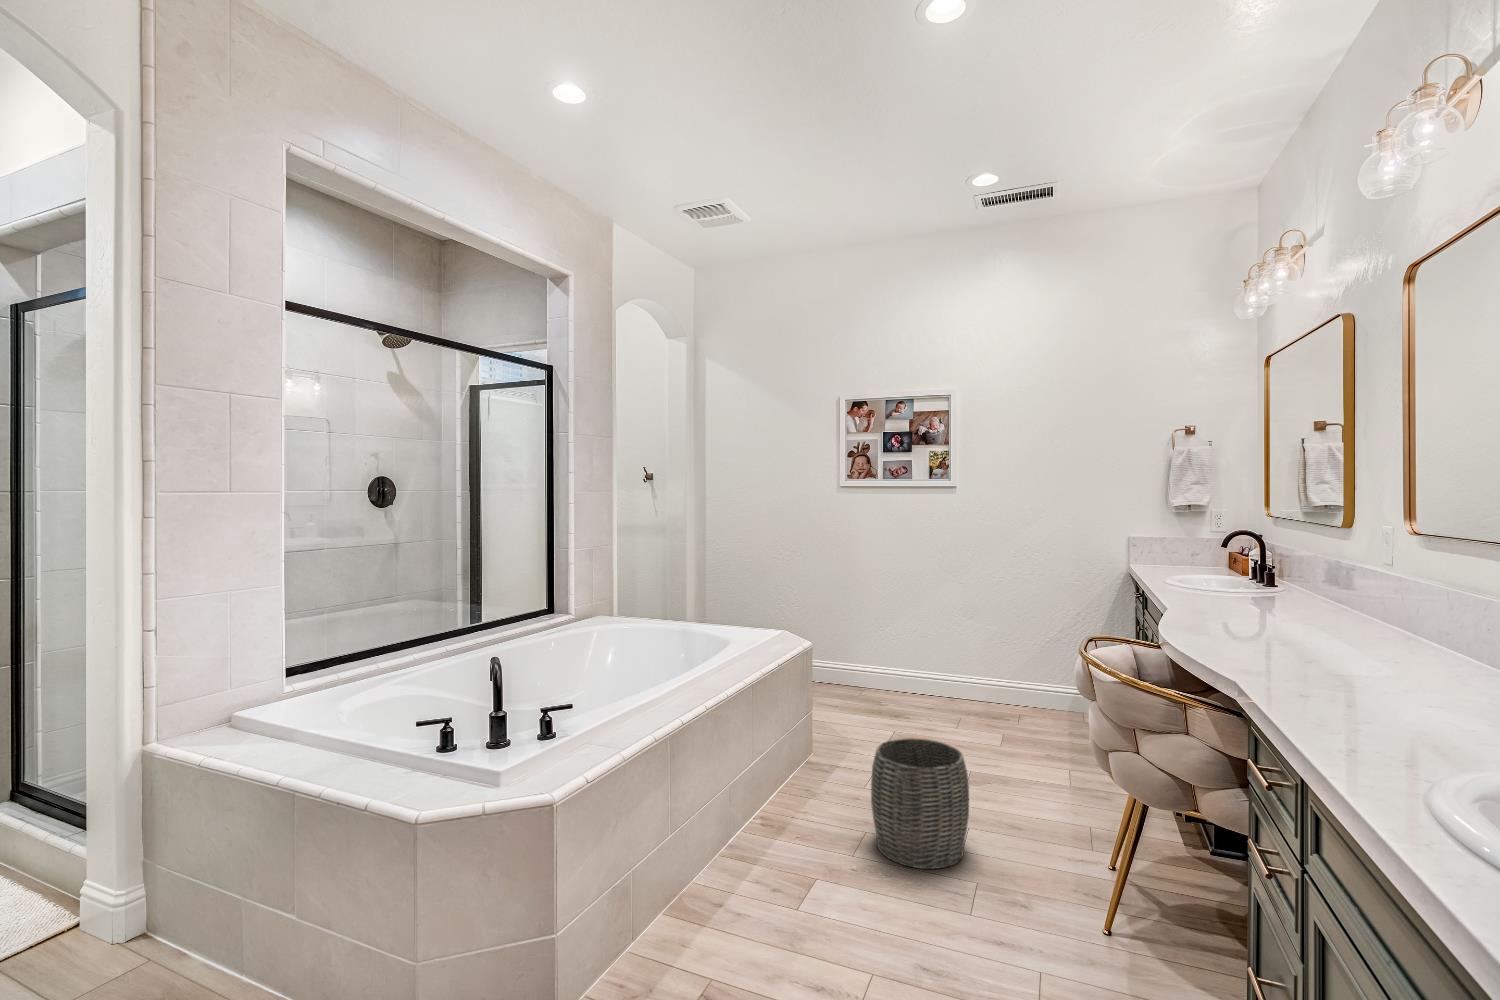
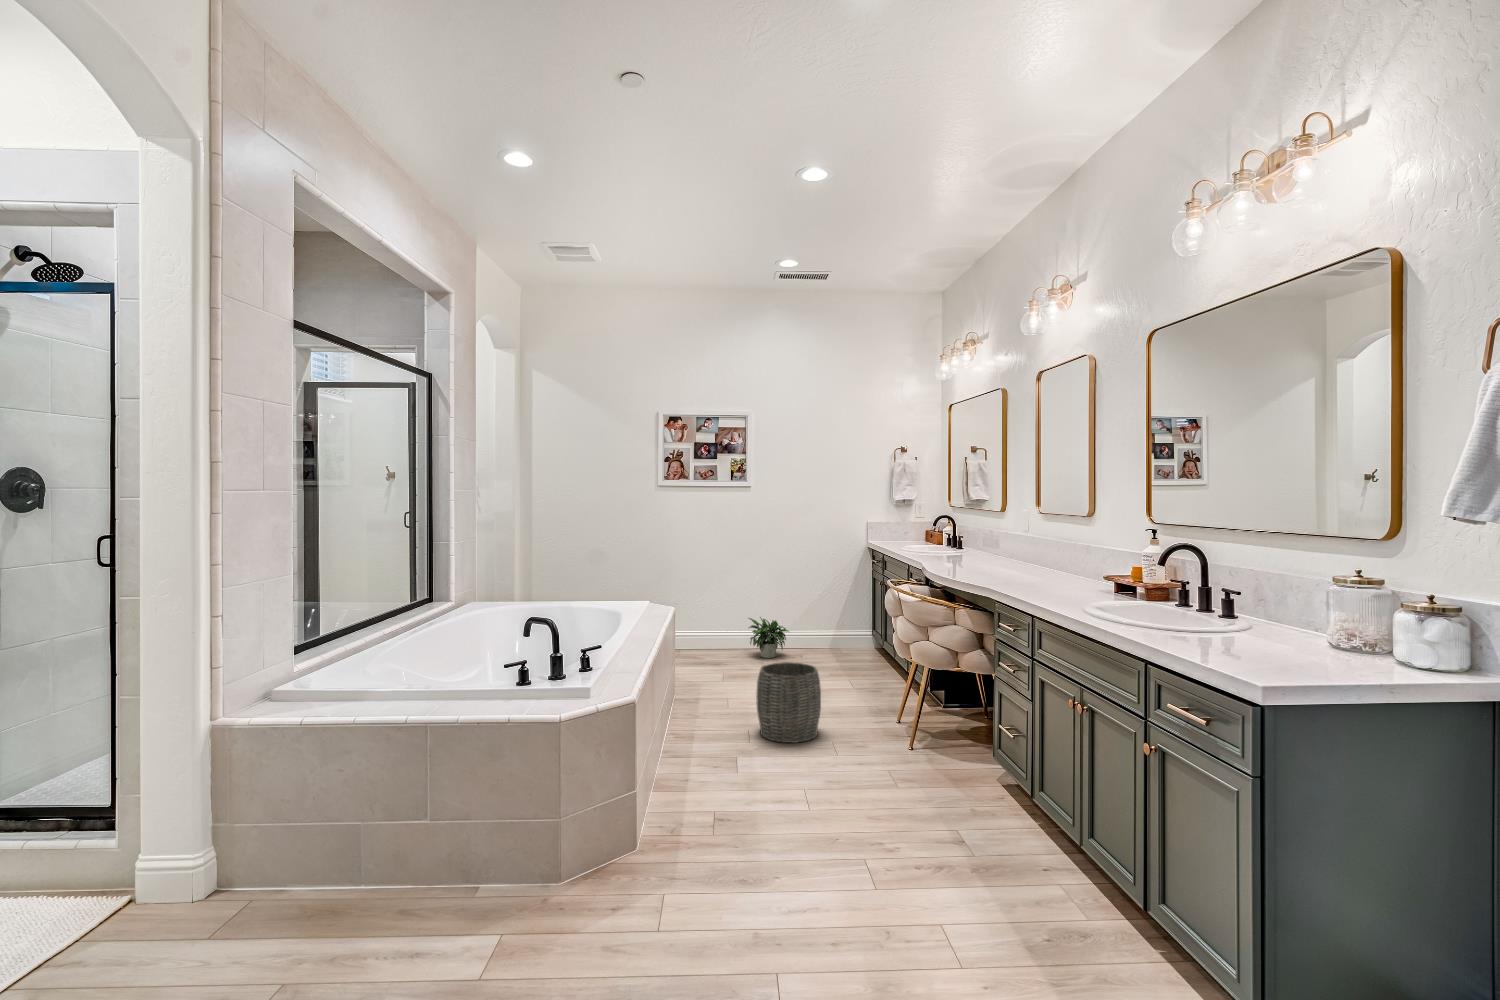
potted plant: none [945,655,1001,713] -> present [745,617,789,658]

